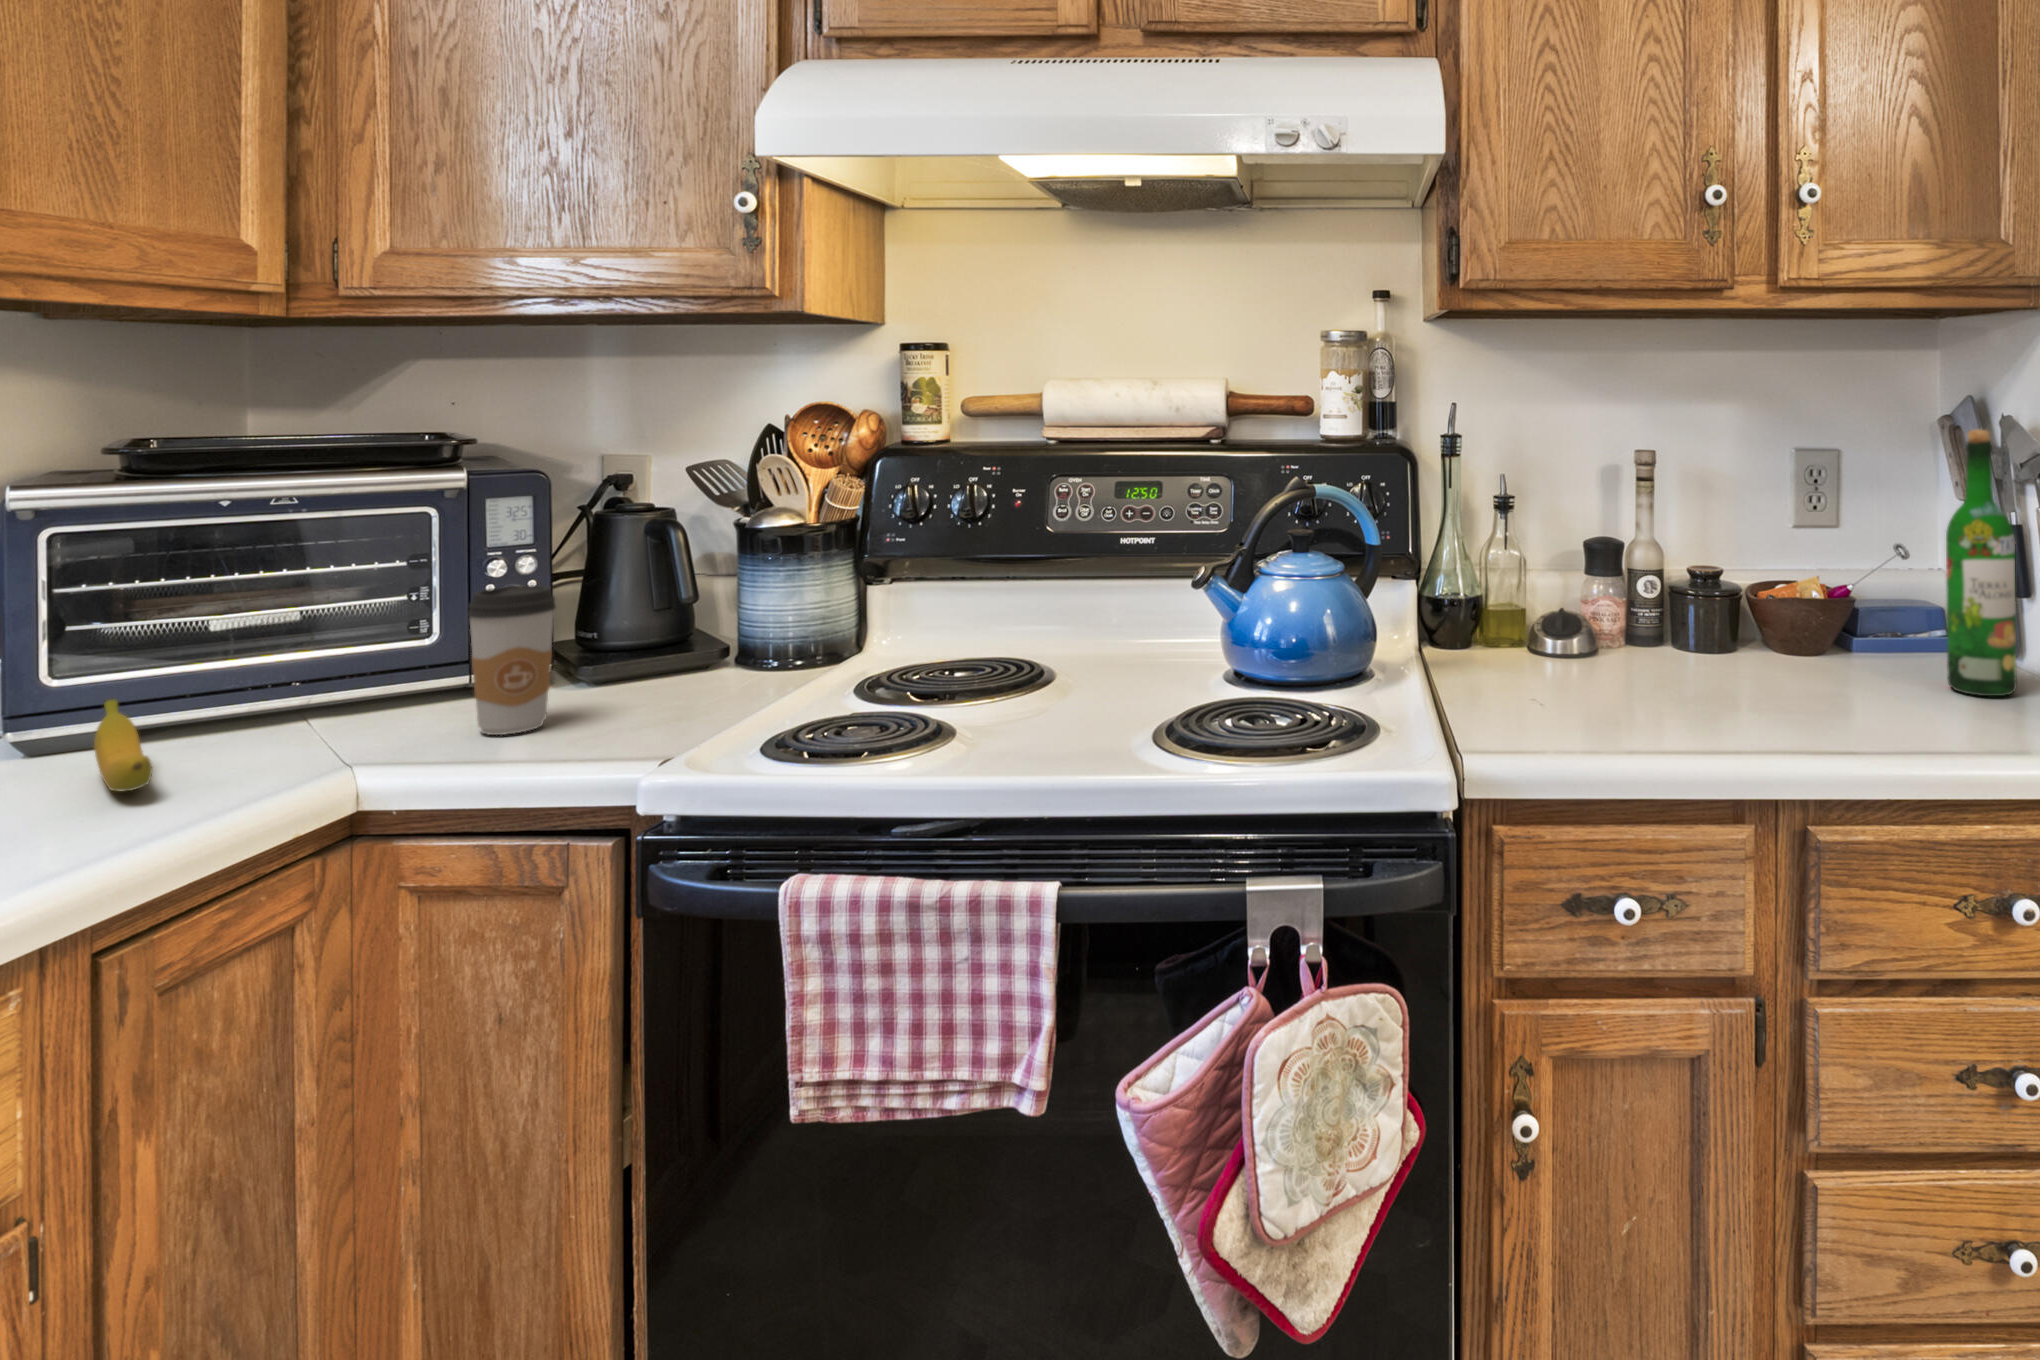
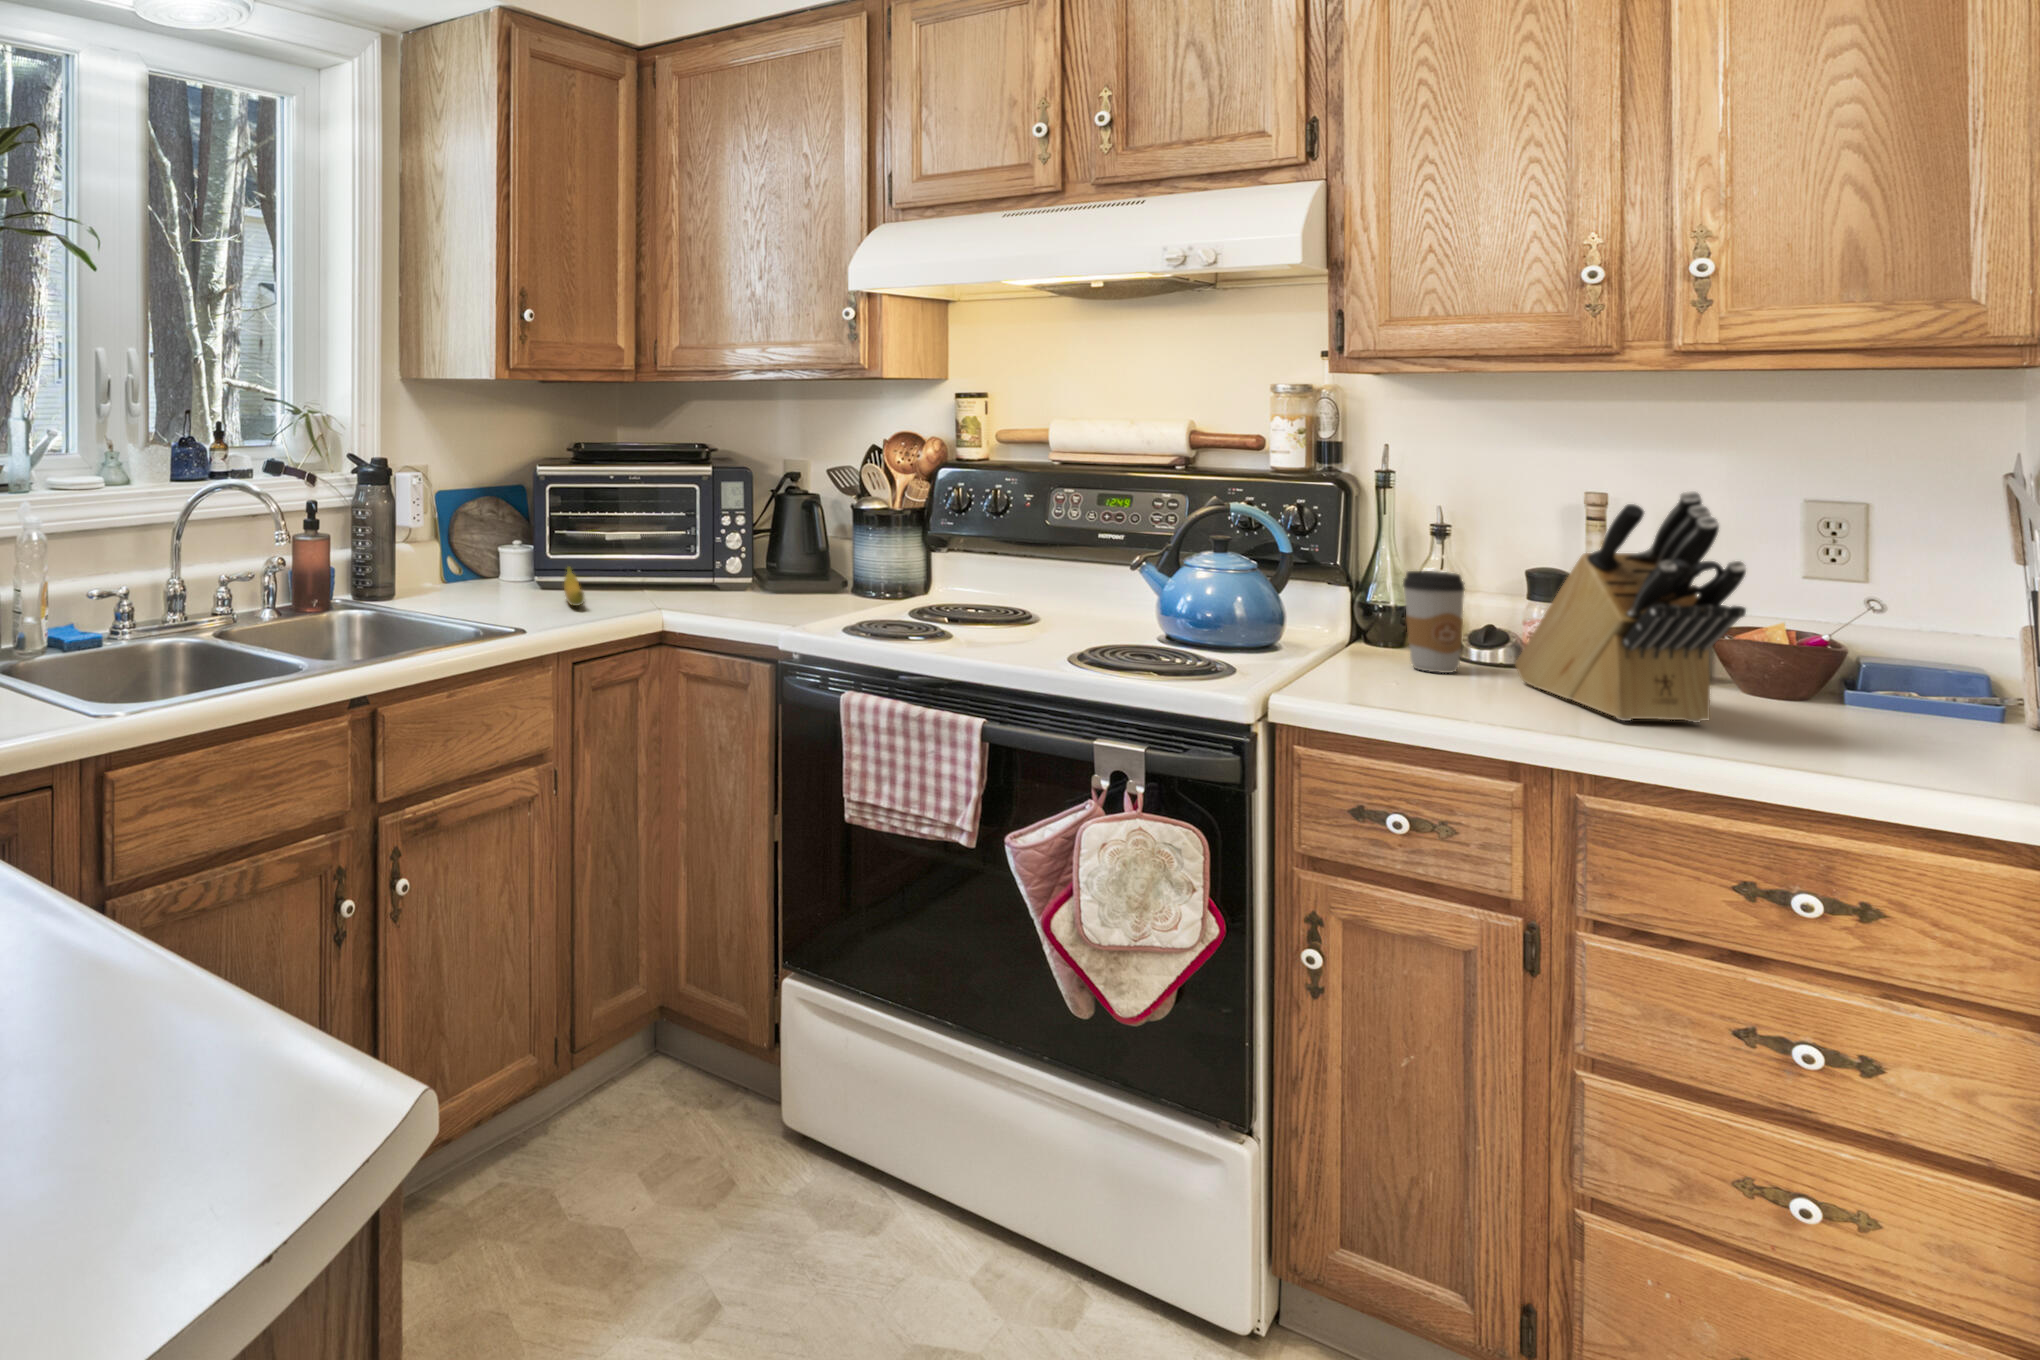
wine bottle: present [1946,430,2017,696] -> none [1859,485,1946,741]
knife block: none [1637,445,1932,723] -> present [1515,491,1746,723]
coffee cup: present [468,585,556,735] -> present [1403,571,1465,673]

